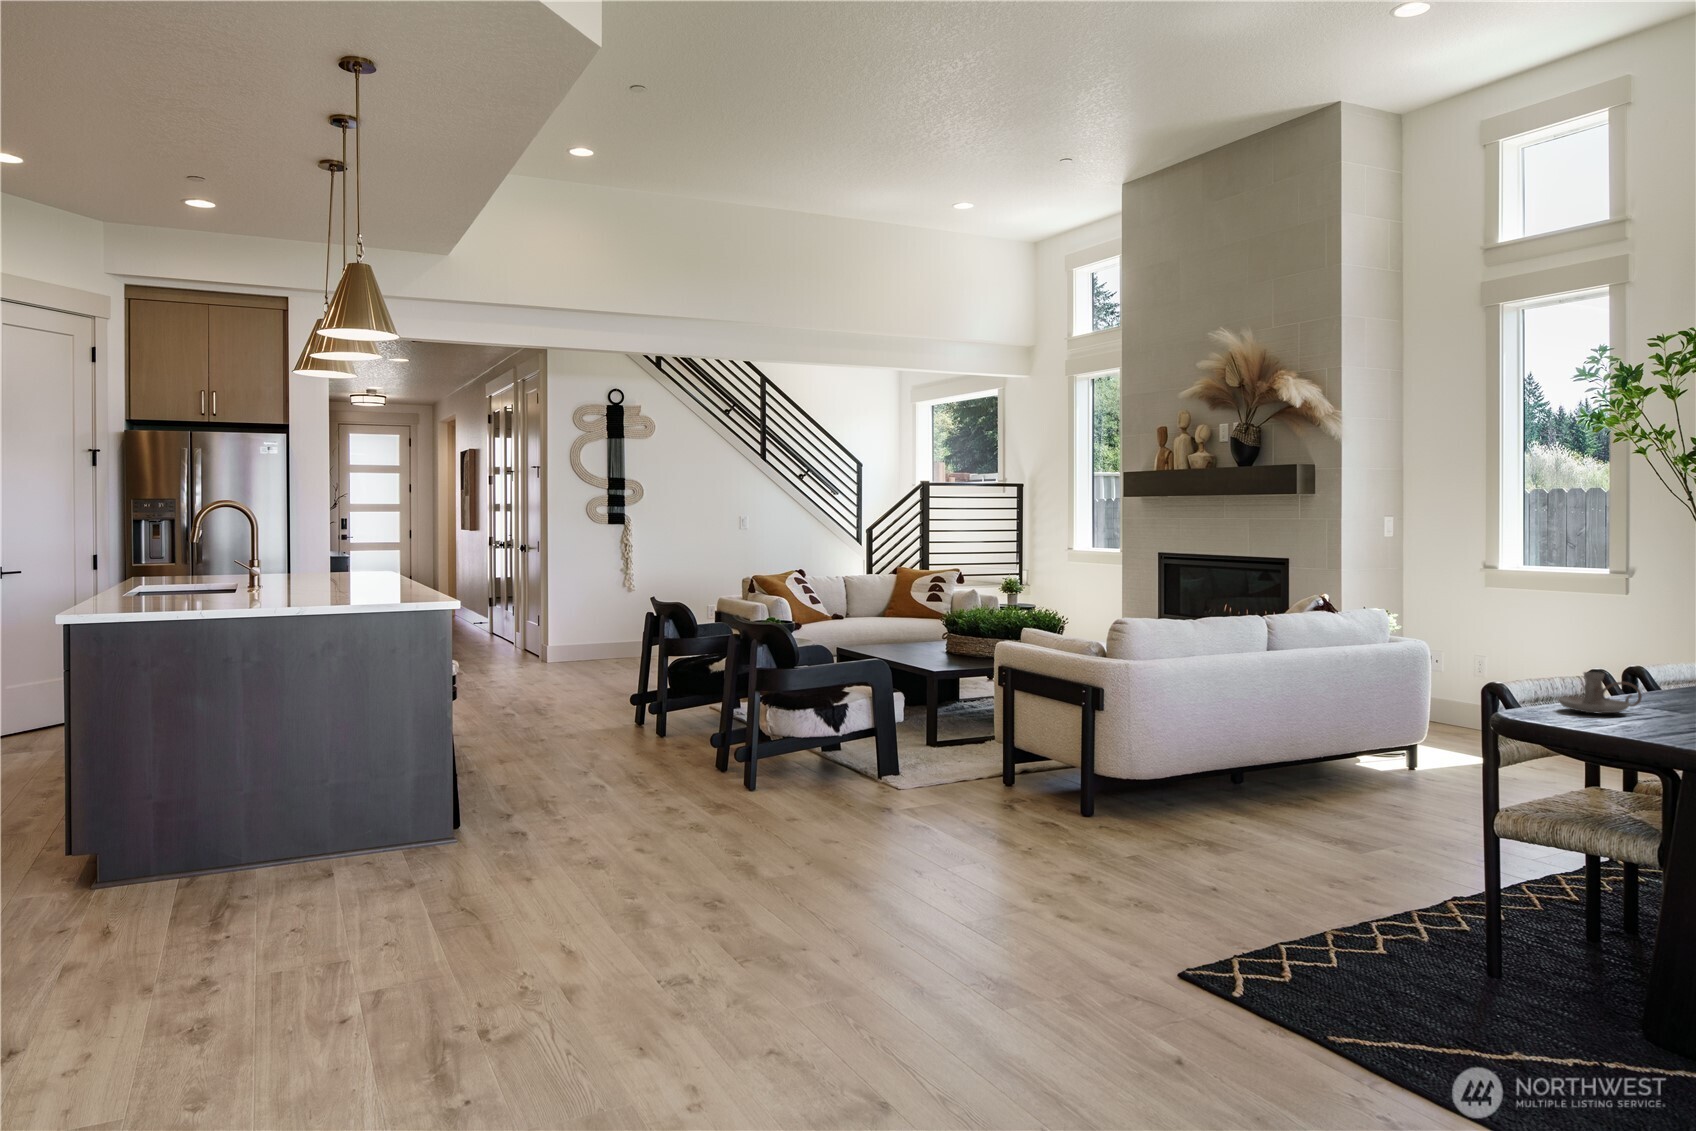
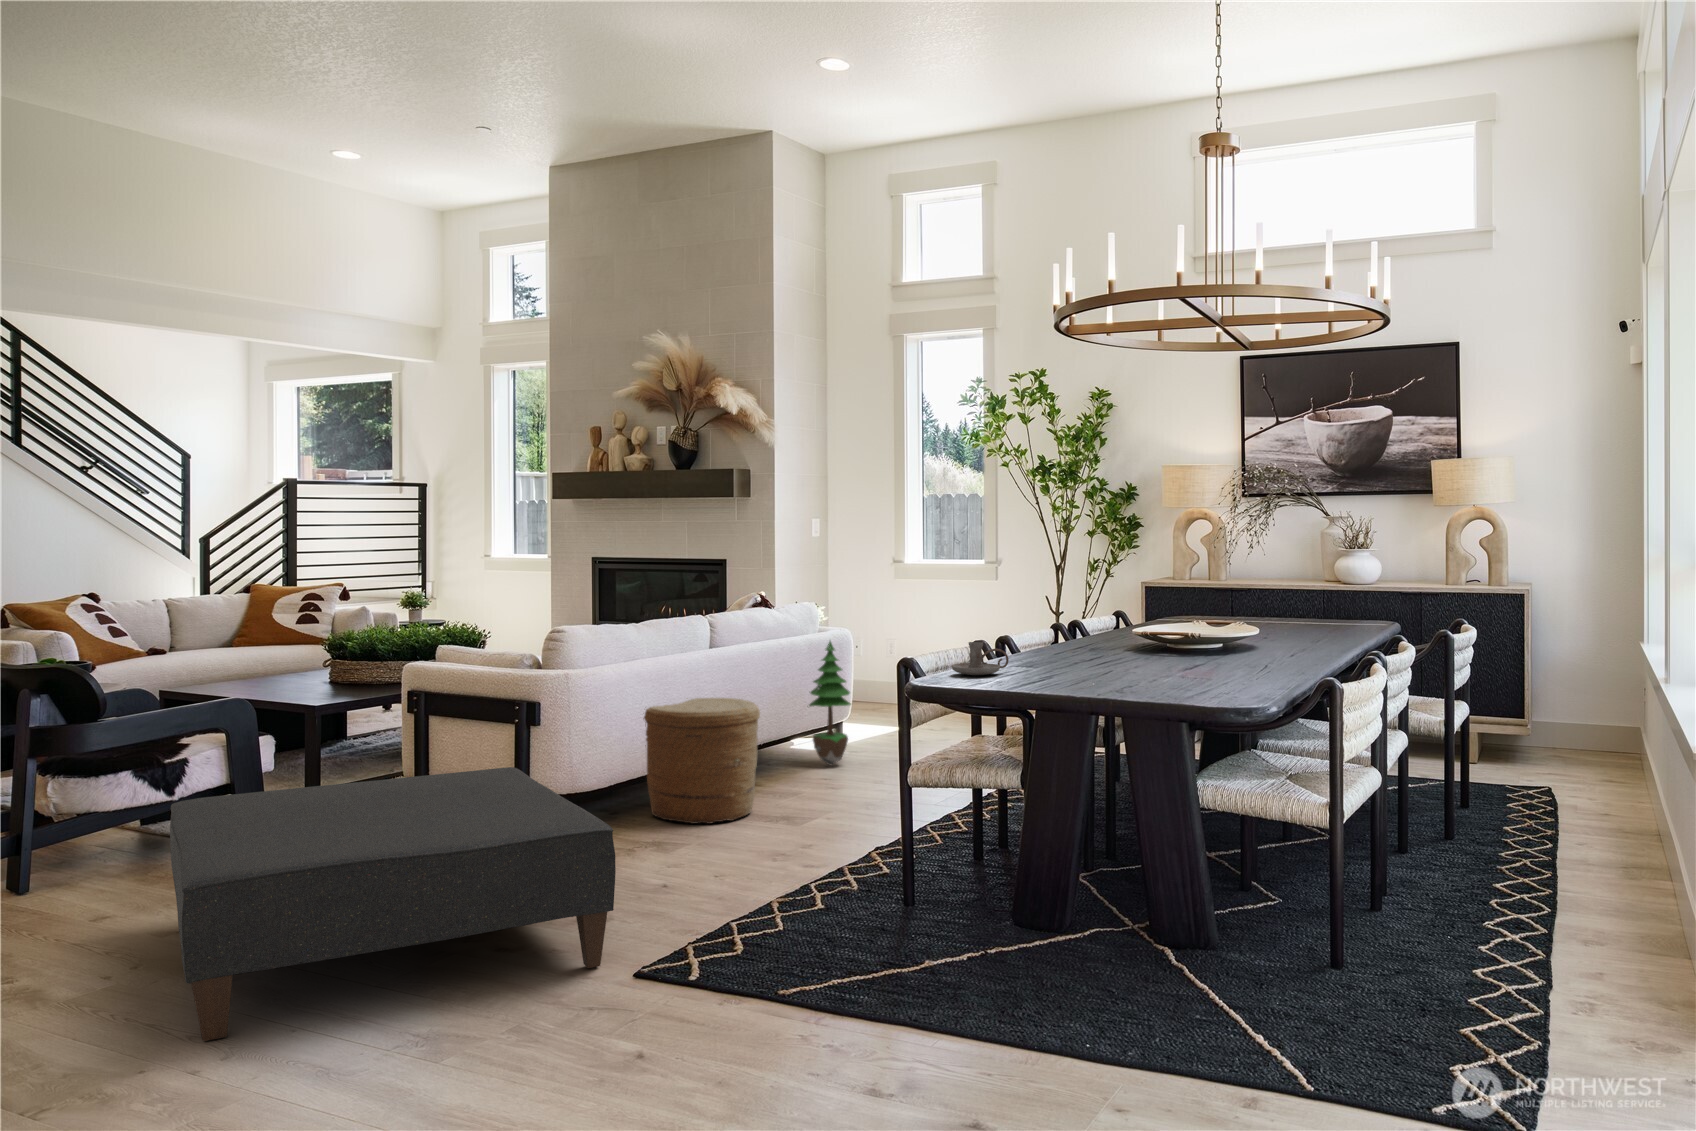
potted tree: none [1376,650,1431,788] -> present [809,641,851,765]
woven basket: none [1188,706,1317,841] -> present [643,698,760,824]
ottoman: none [736,766,1138,998] -> present [170,767,616,1041]

